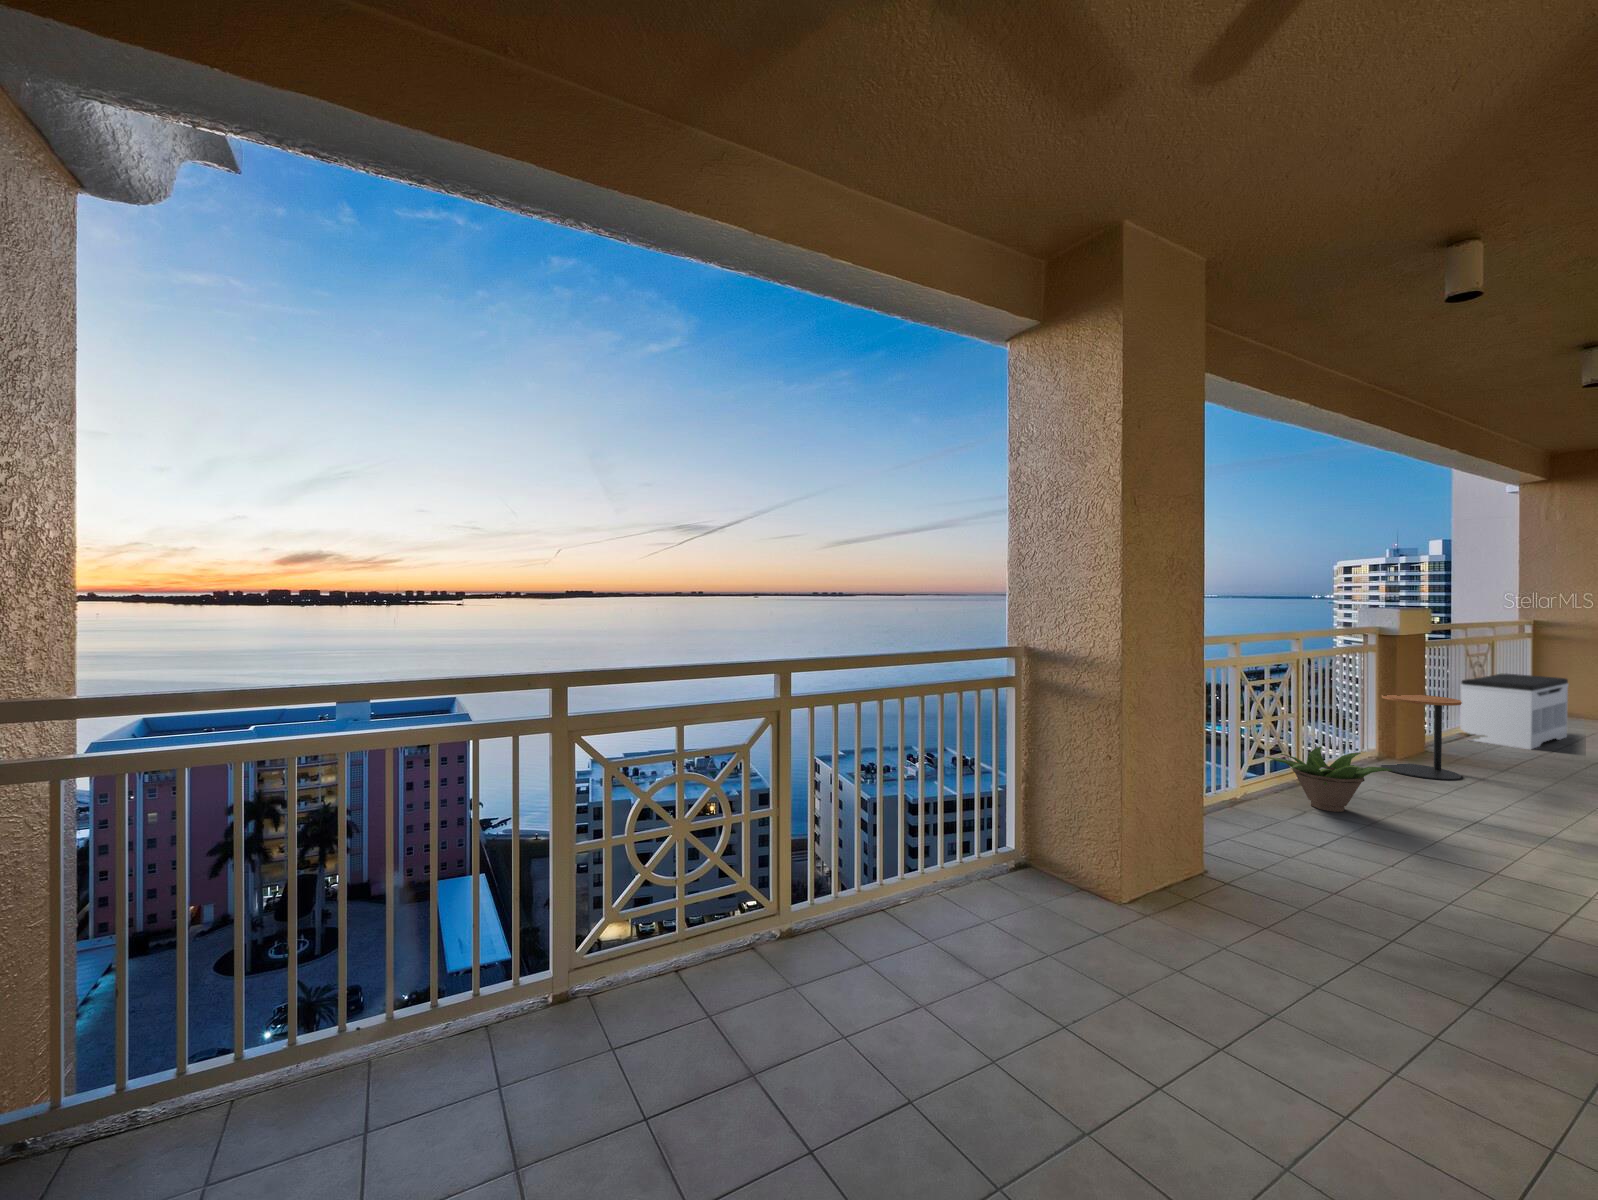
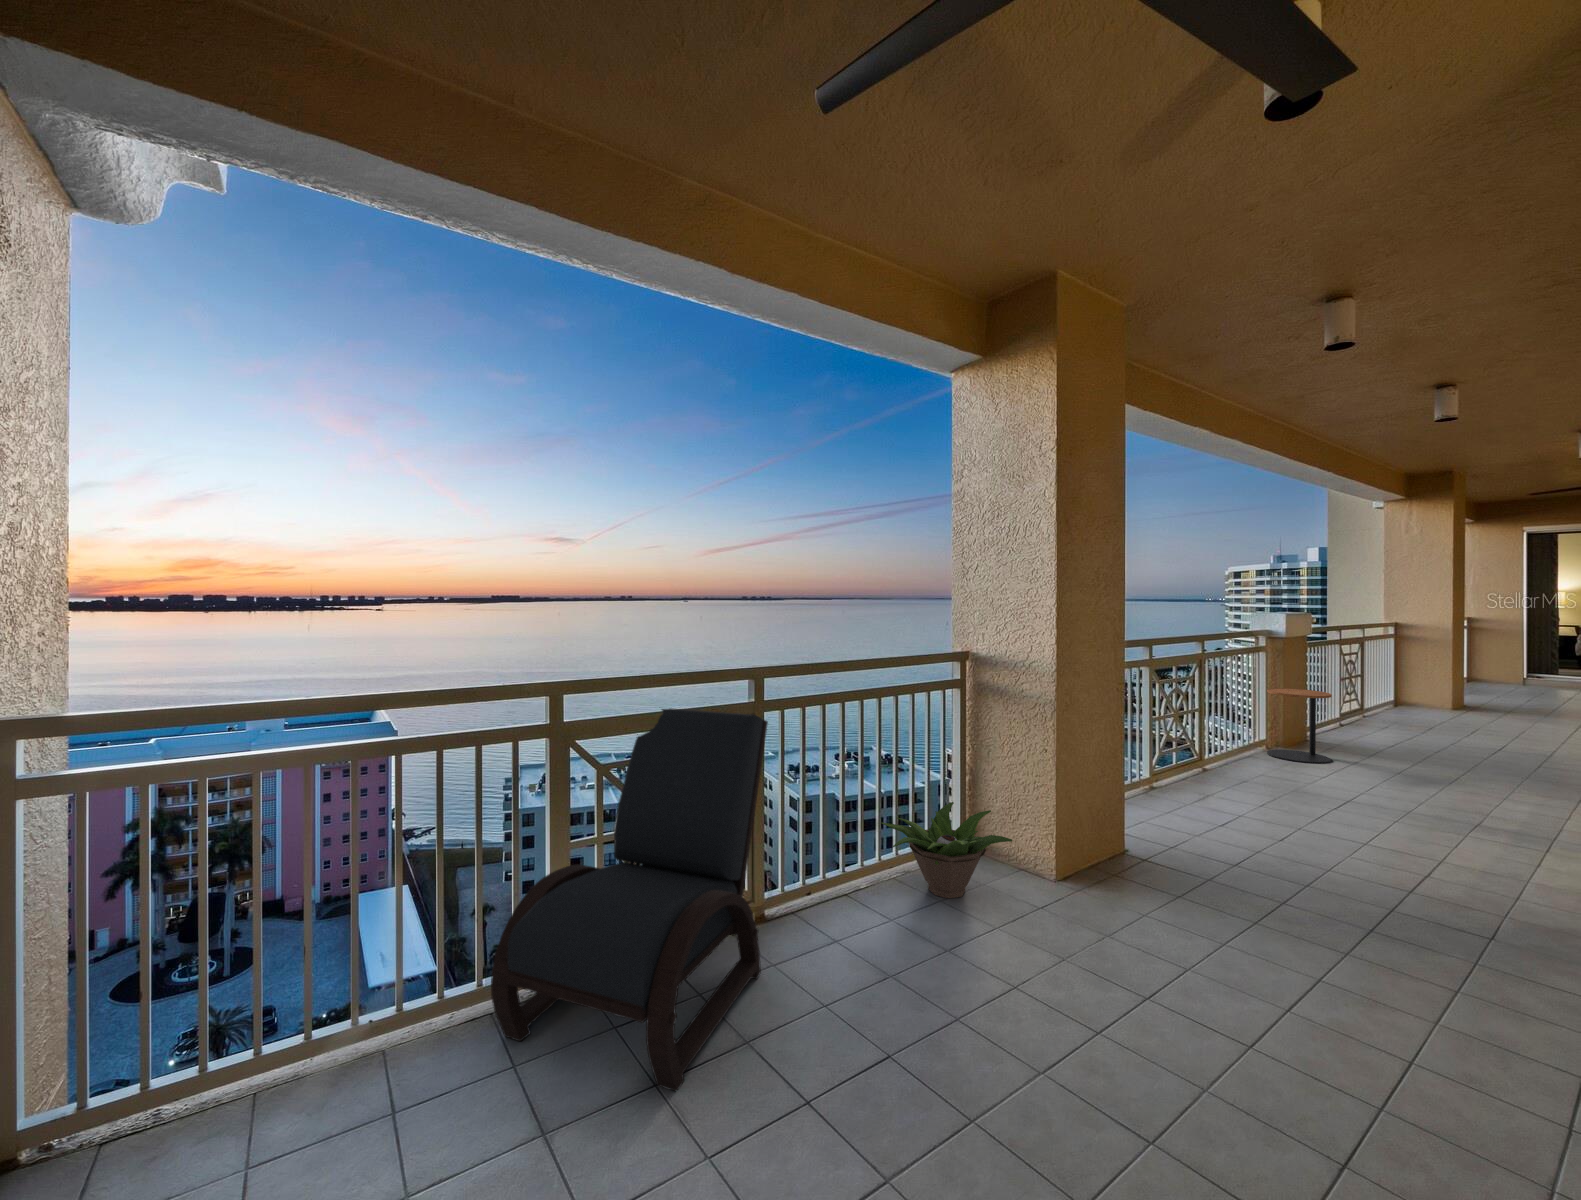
bench: present [1460,674,1568,749] -> none [1331,669,1417,735]
lounge chair: none [478,702,791,1134] -> present [491,708,768,1091]
decorative plant: present [1267,747,1392,812] -> present [882,802,1012,898]

